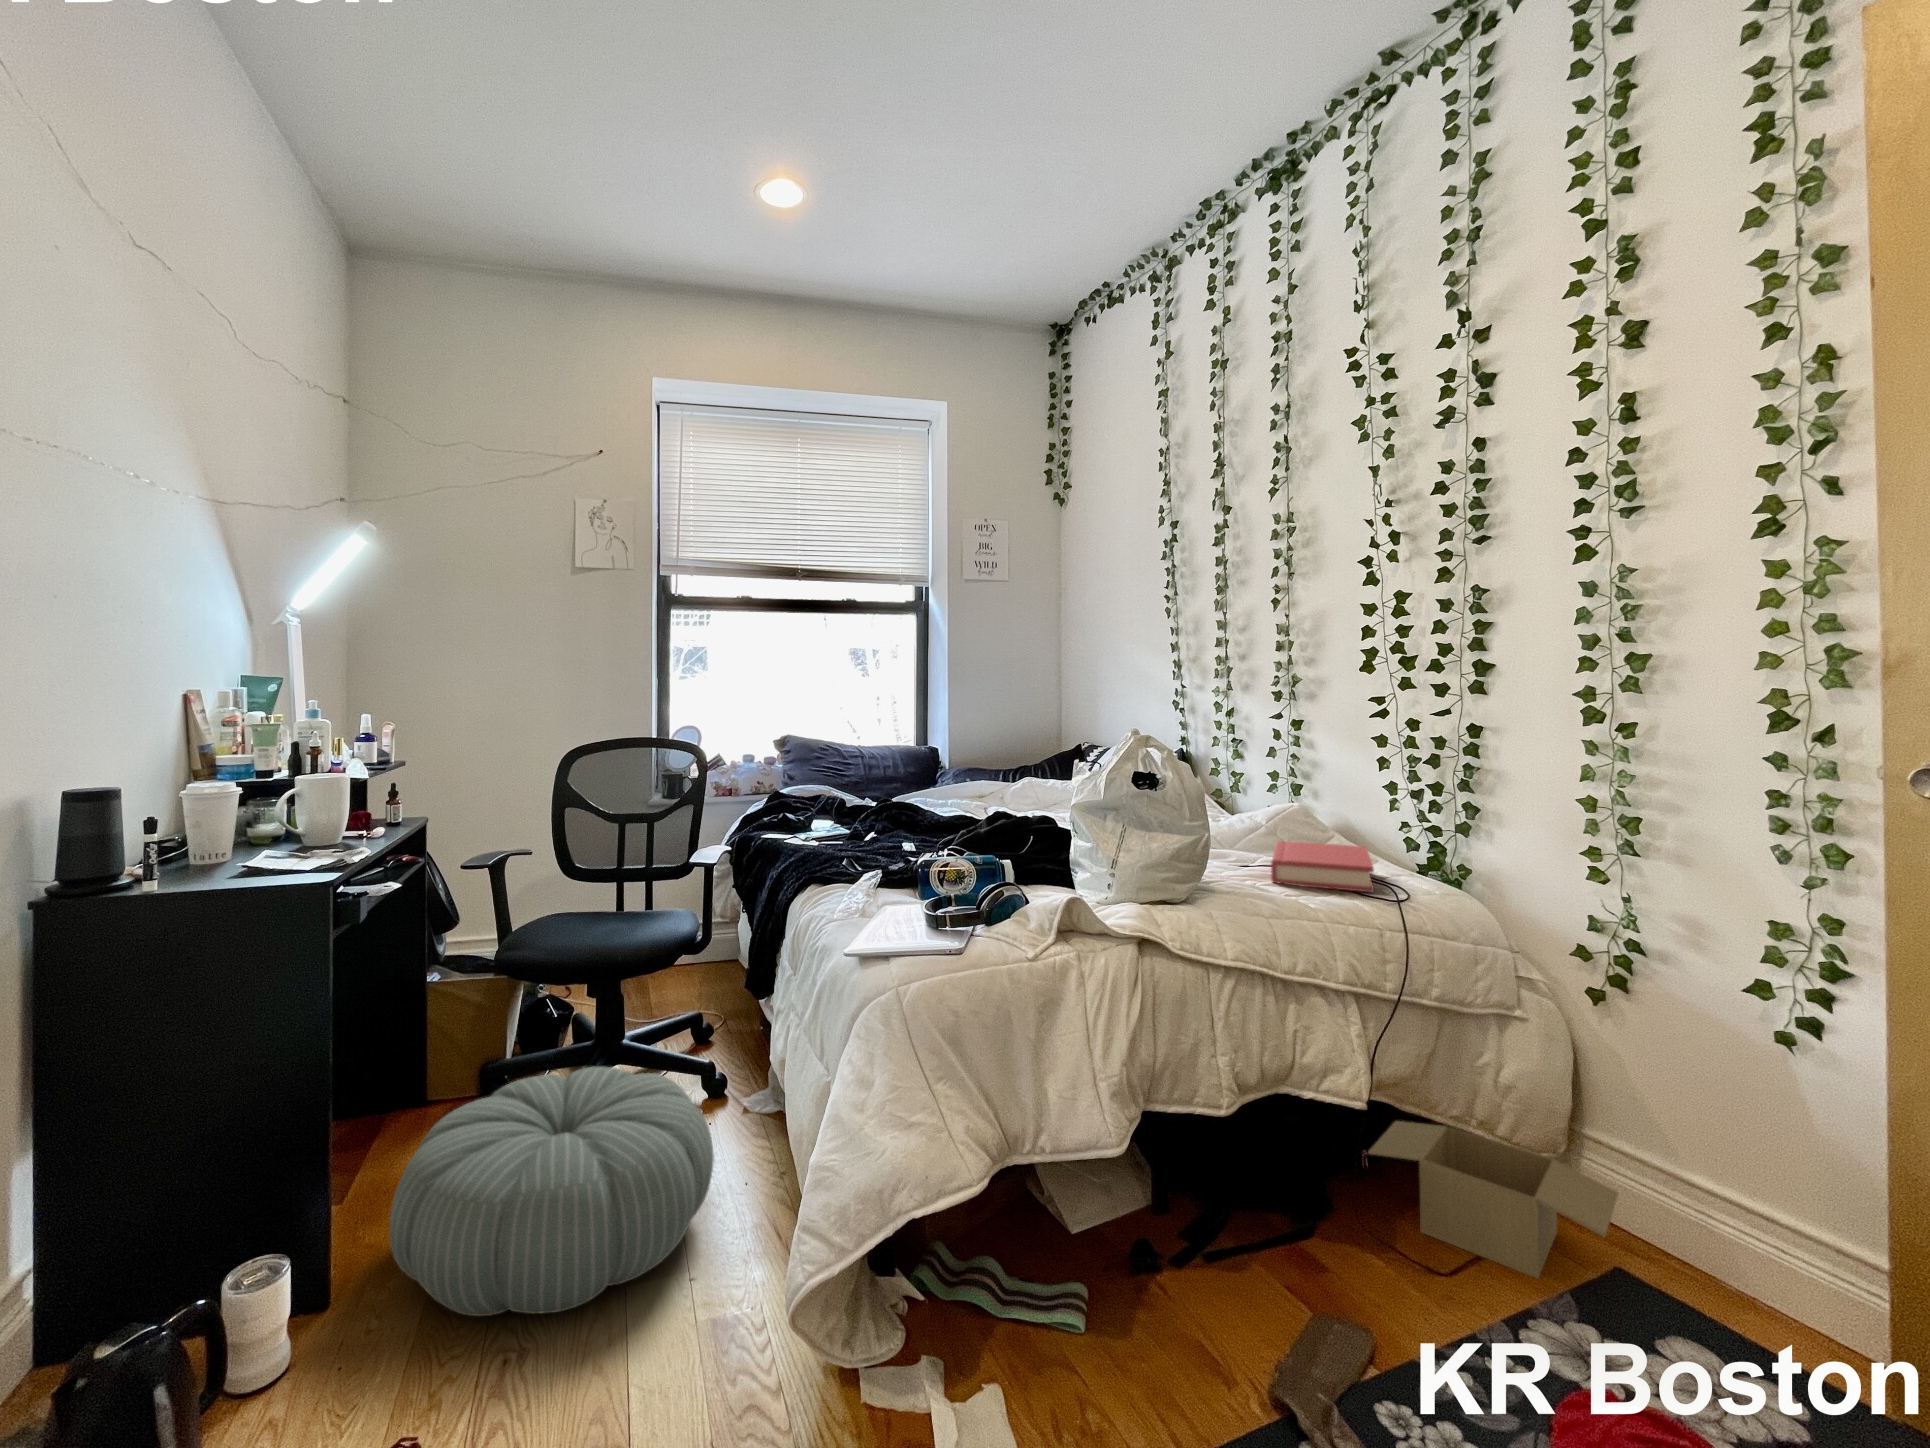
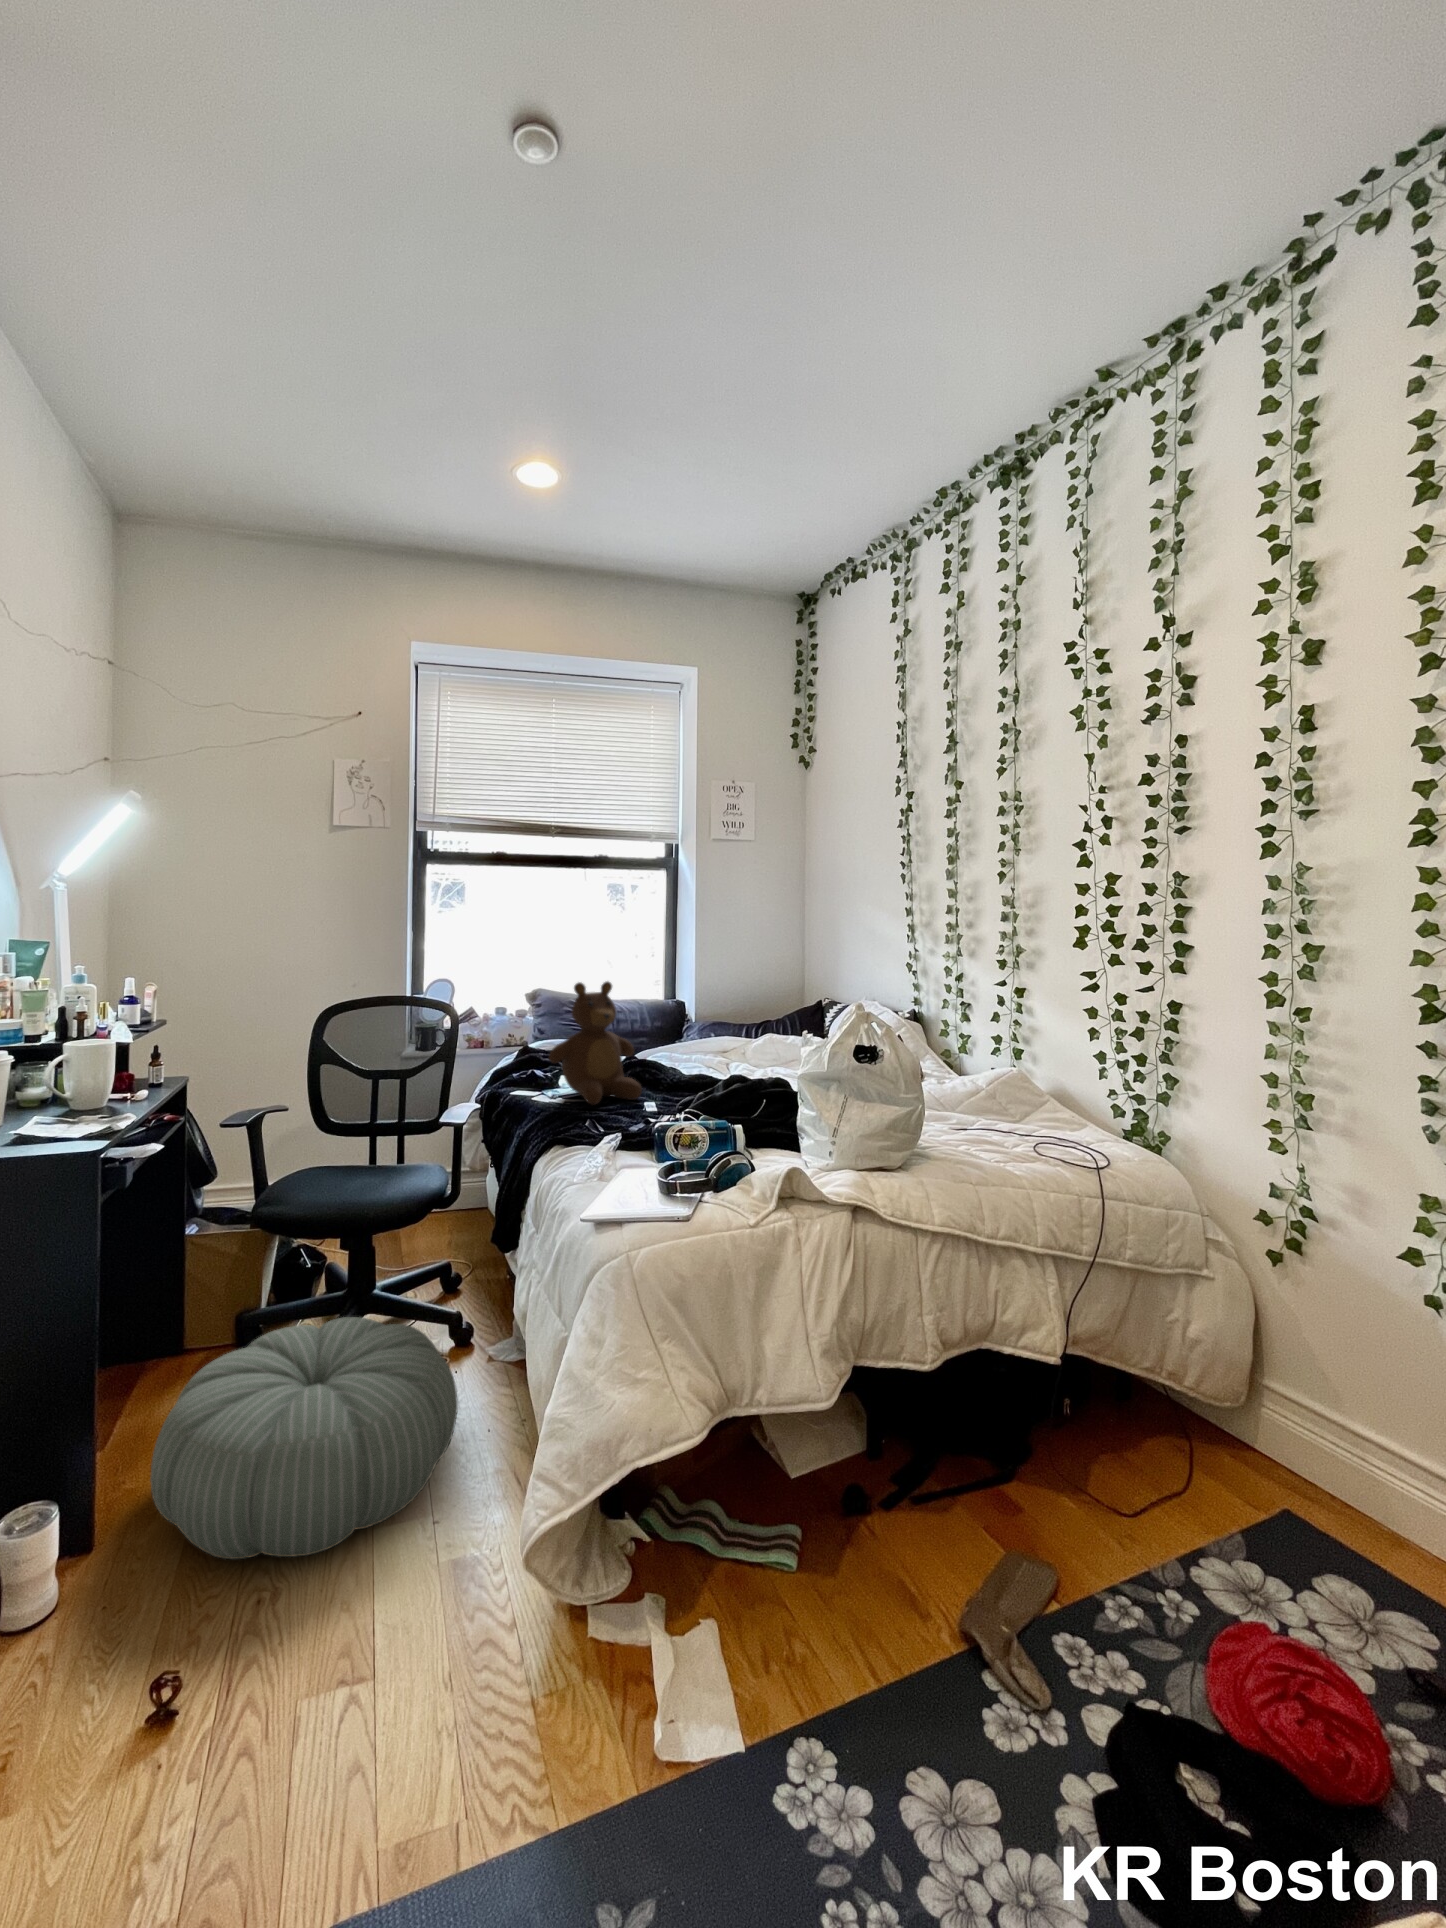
teddy bear: none [802,718,901,846] -> present [549,981,642,1105]
hardback book: present [1271,841,1374,892] -> none [983,1105,1075,1160]
cardboard box: present [1368,1121,1618,1278] -> none [1067,1370,1291,1522]

